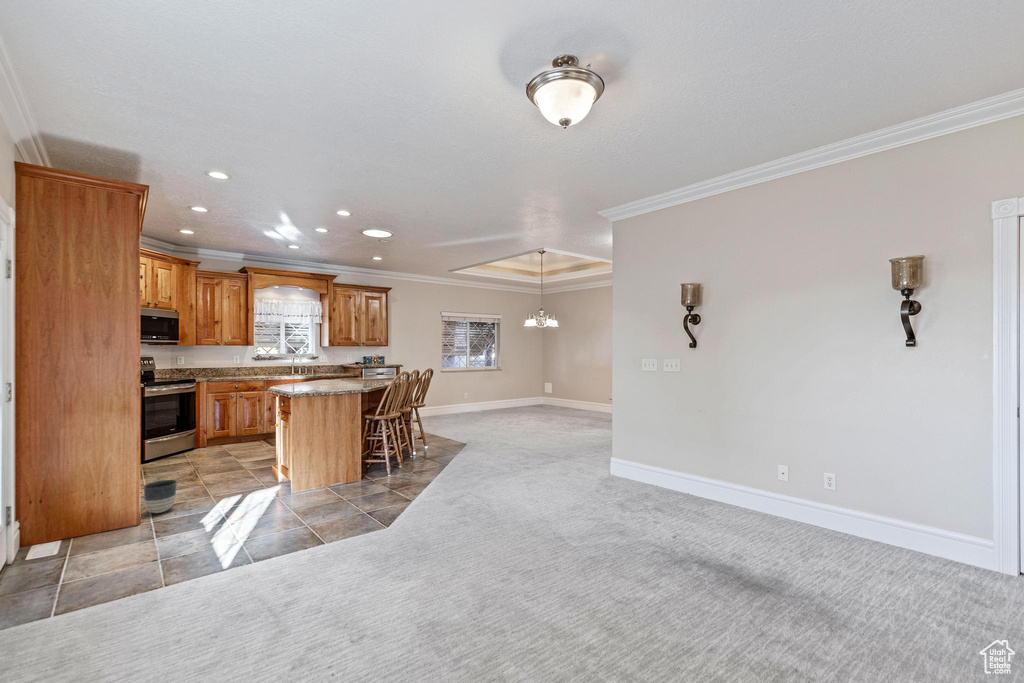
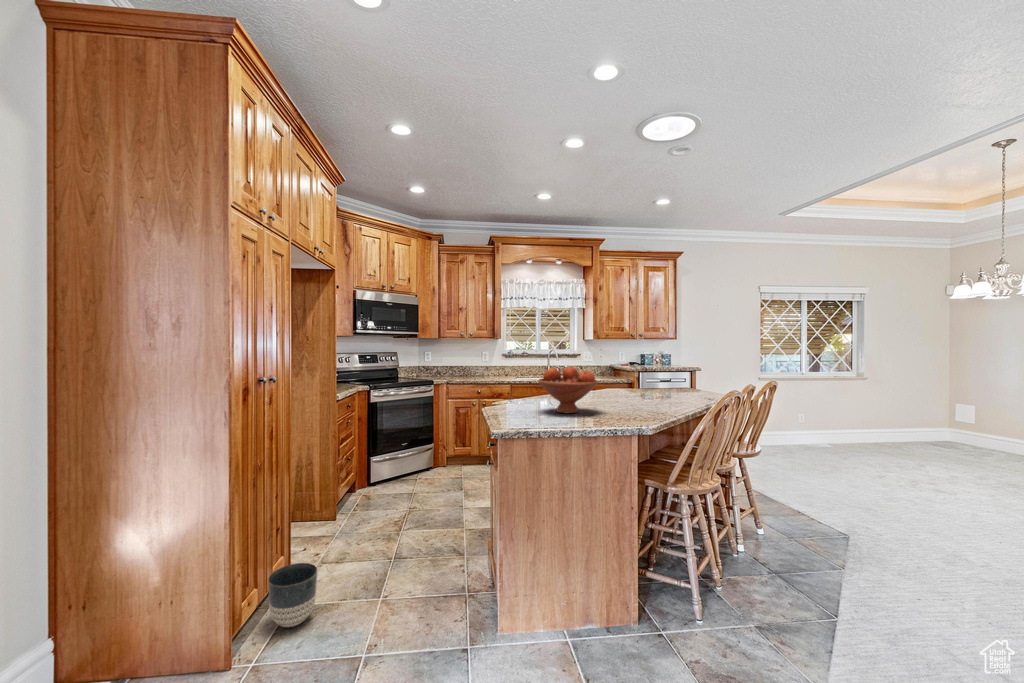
fruit bowl: none [310,362,343,385] -> present [538,367,598,414]

